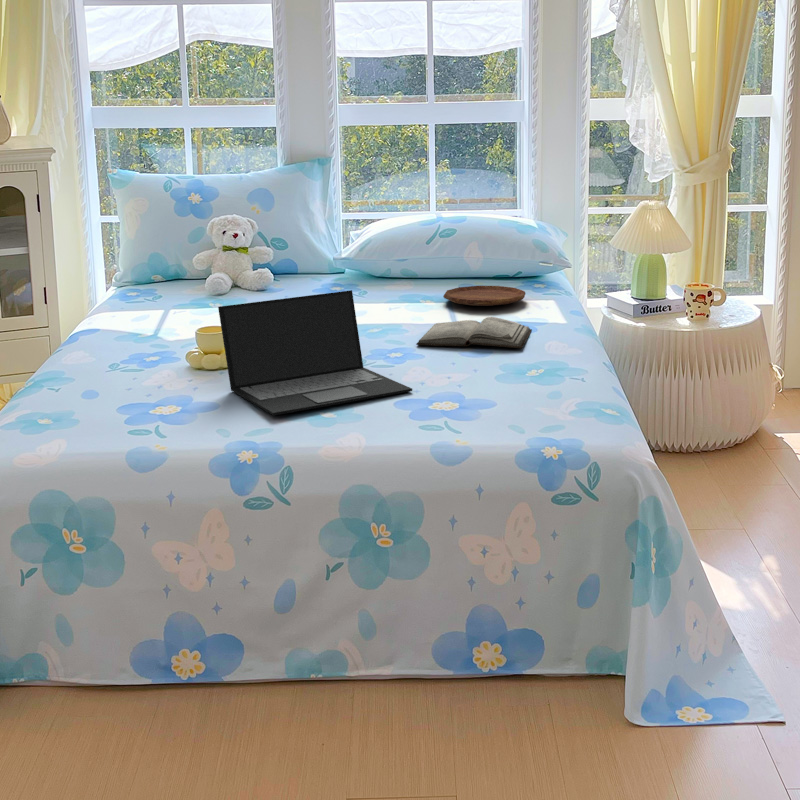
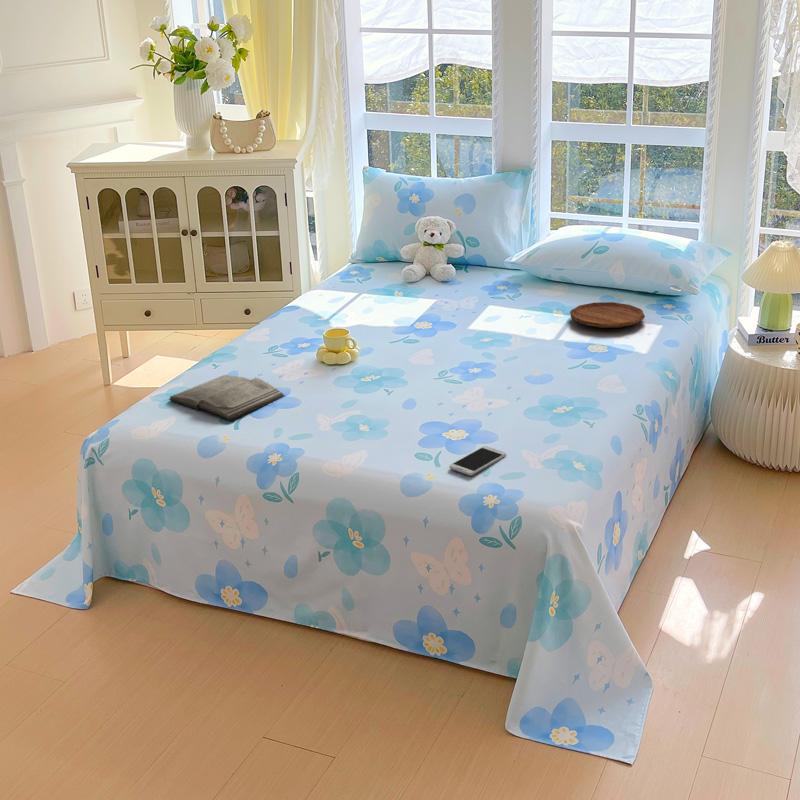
laptop: present [218,290,412,416] -> none [316,318,445,424]
diary: present [416,317,532,348] -> present [169,375,285,420]
smartphone: none [477,408,523,433] -> present [449,446,506,475]

